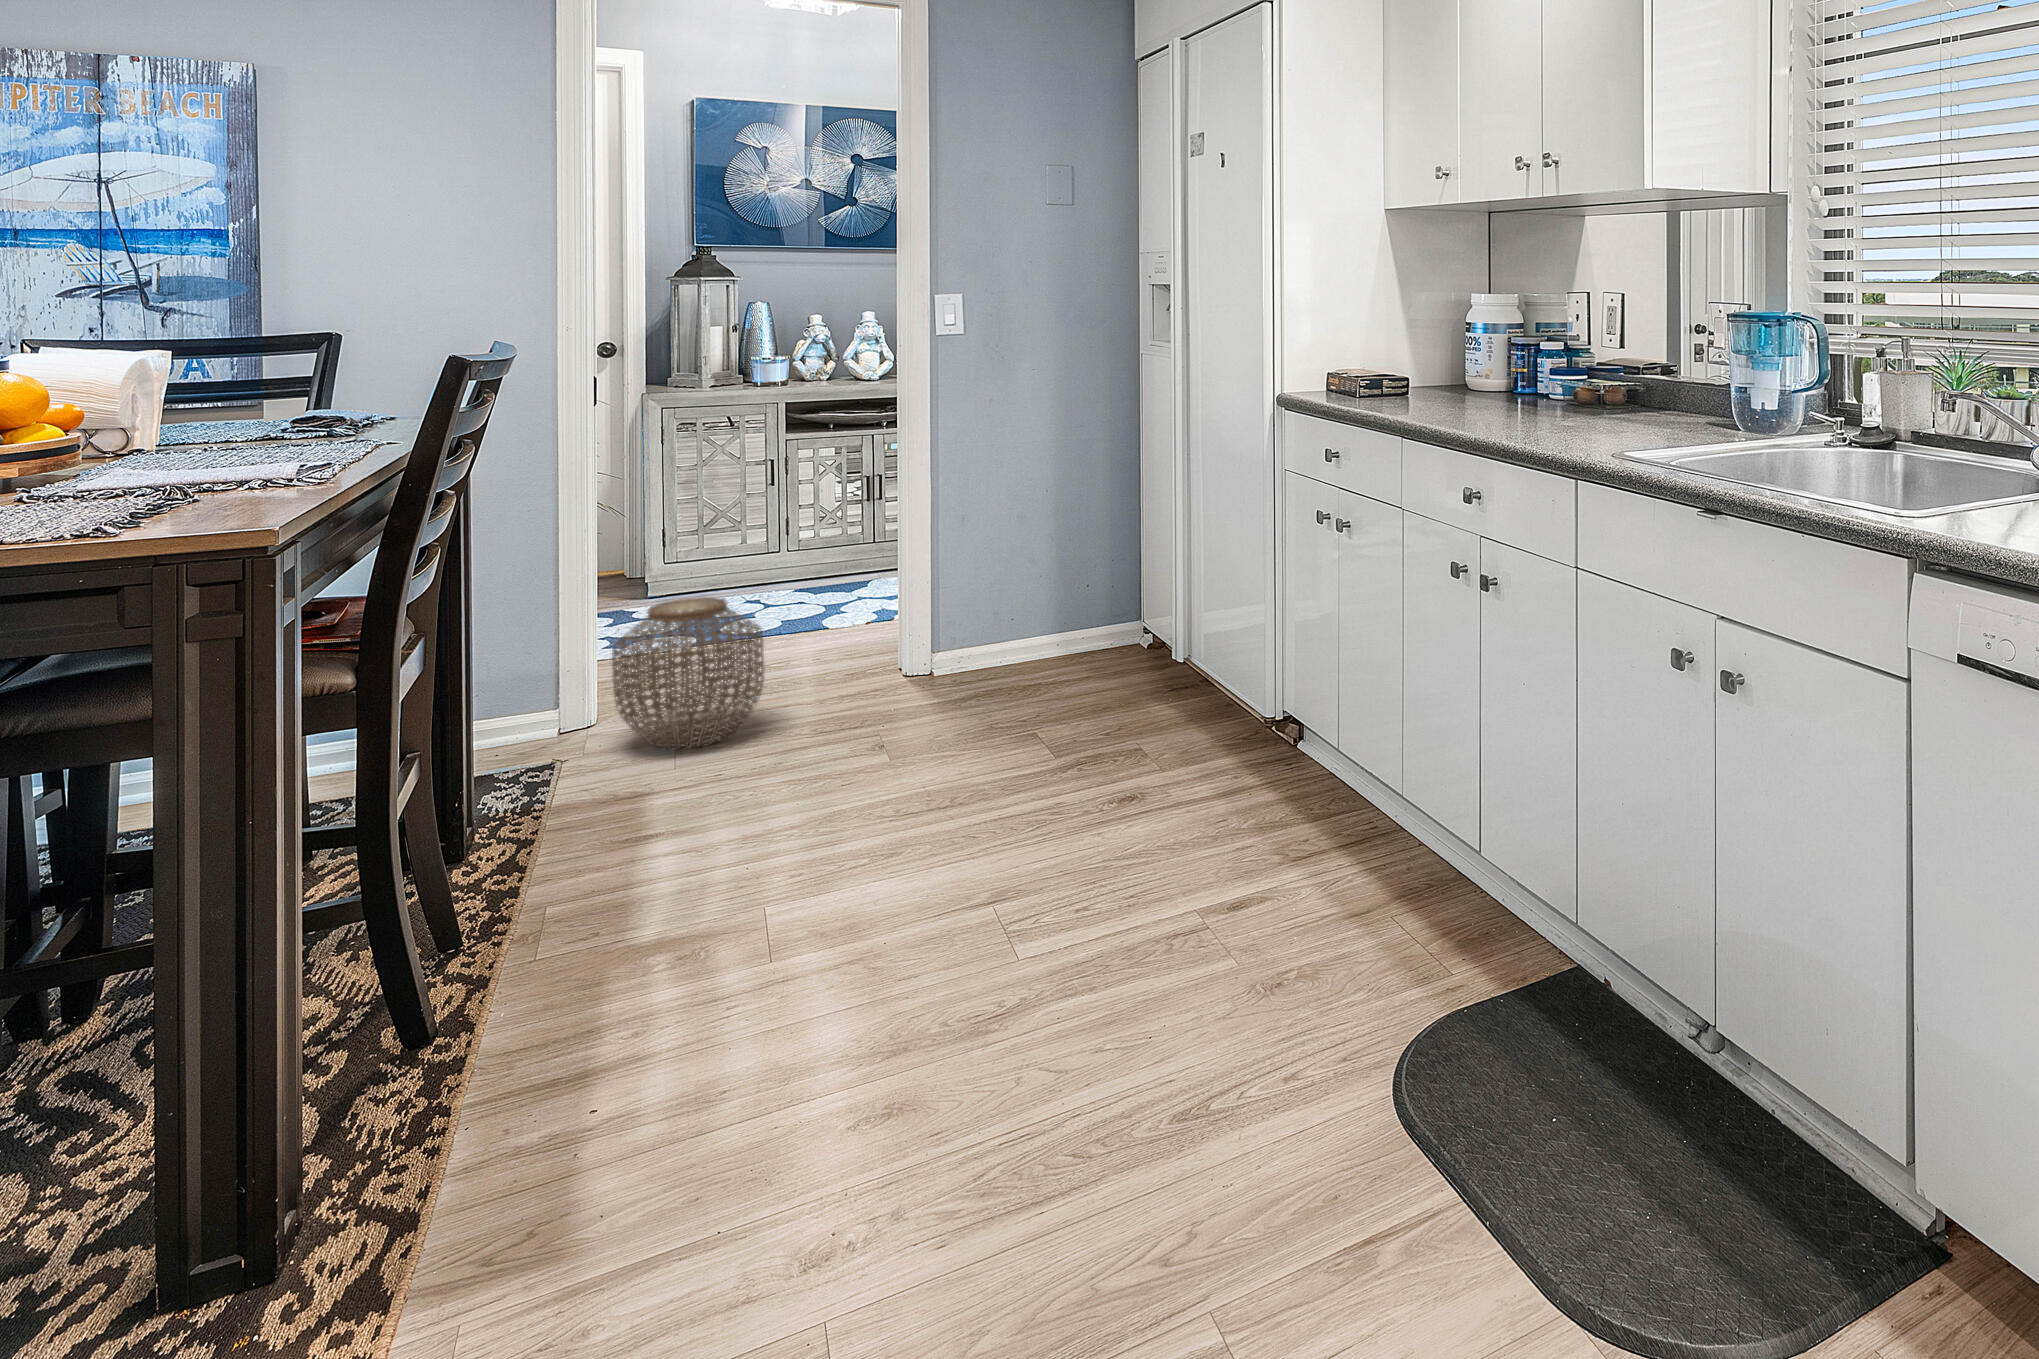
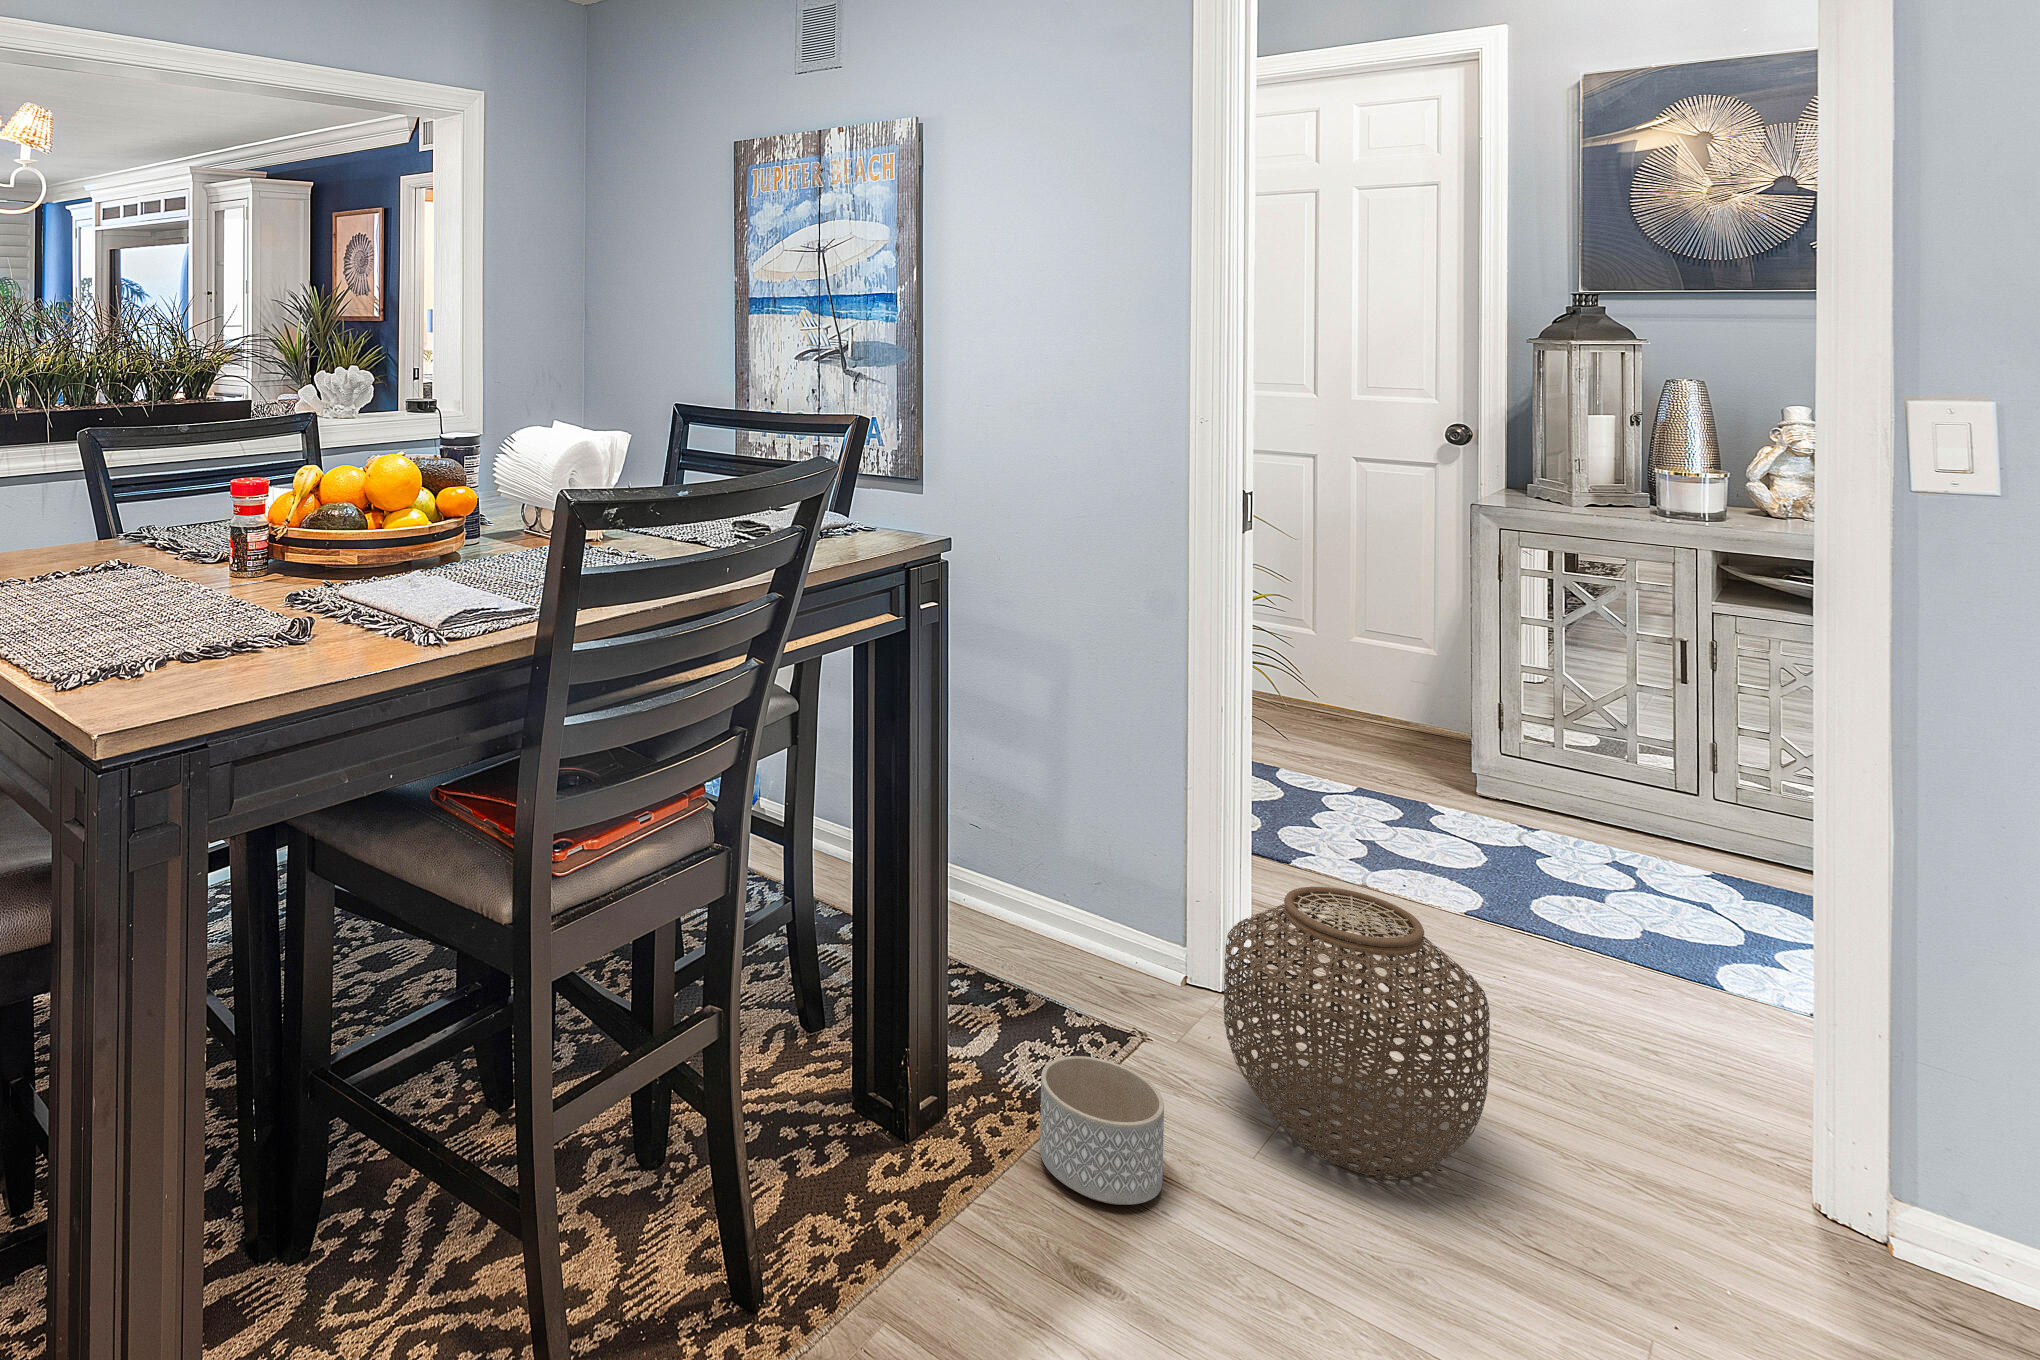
planter: none [529,735,618,812] -> present [1040,1056,1164,1205]

